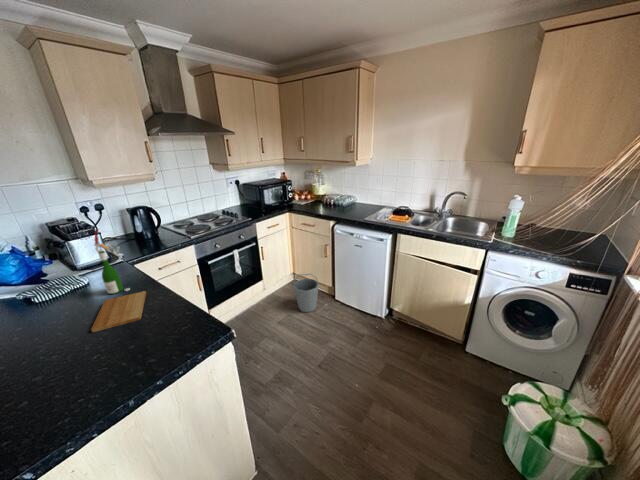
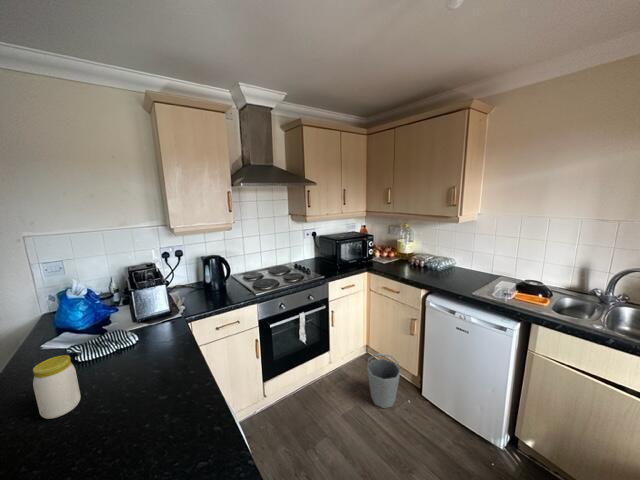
wine bottle: present [94,229,129,294] -> none [139,287,168,368]
jar: none [18,286,64,332] -> present [33,355,81,419]
cutting board: present [91,291,146,332] -> none [89,374,180,441]

